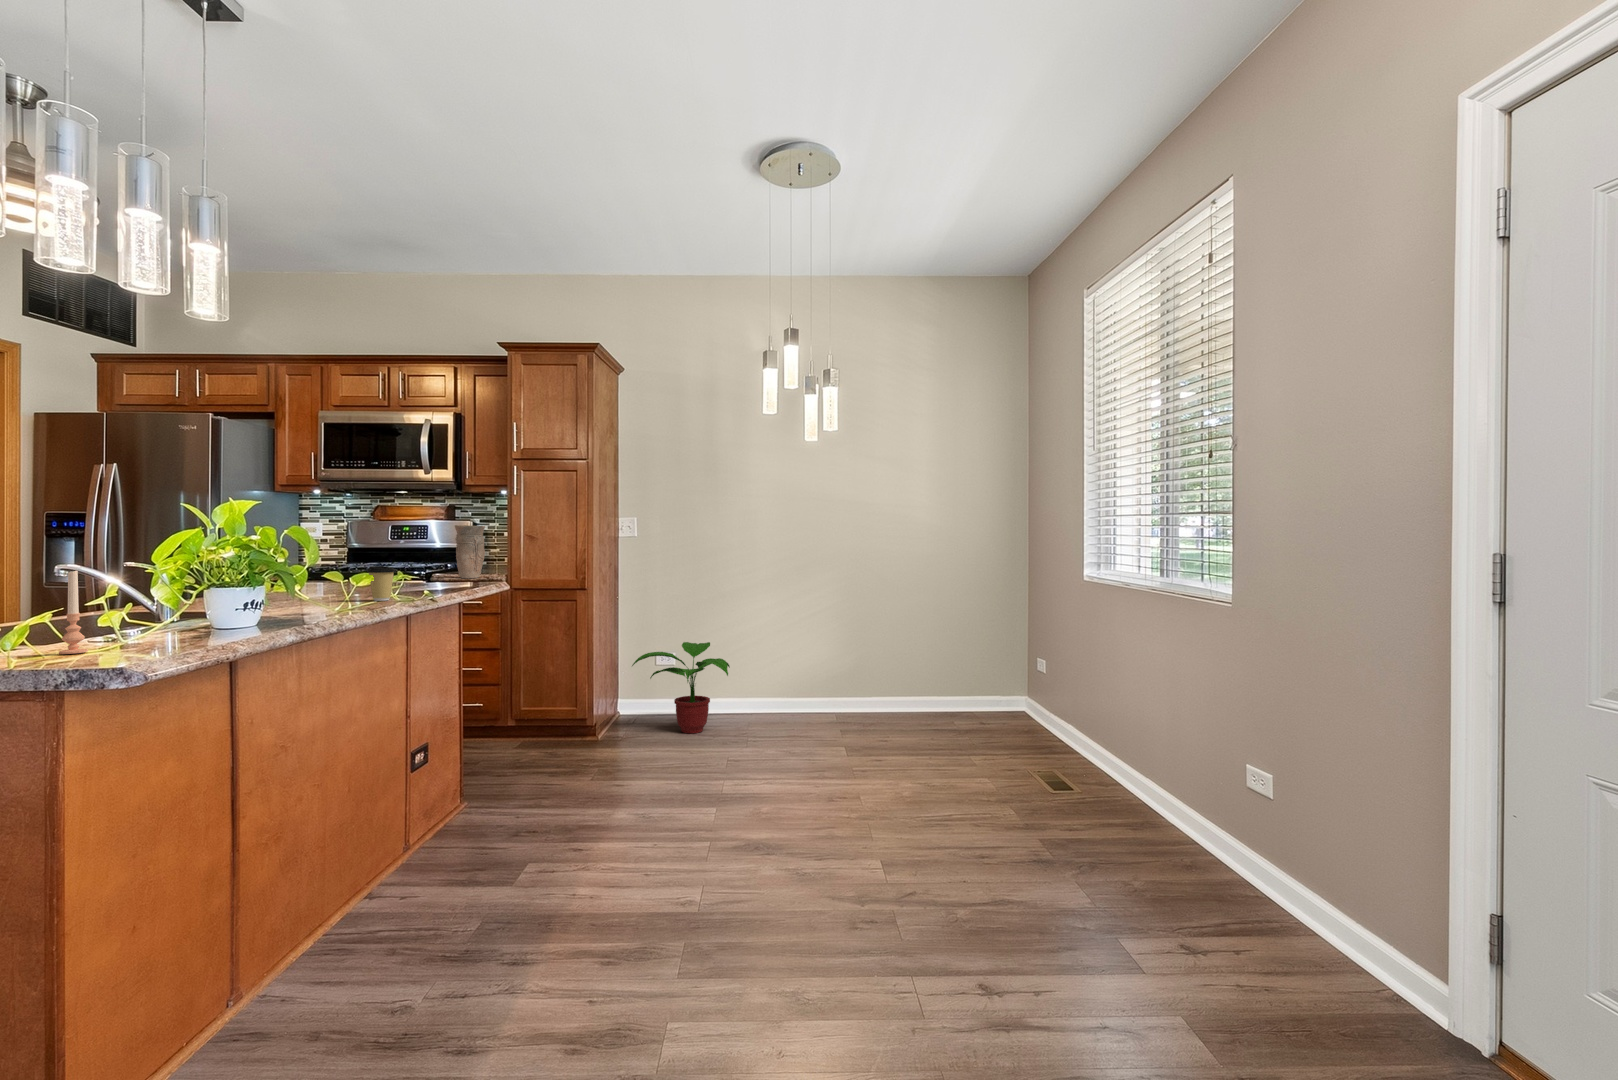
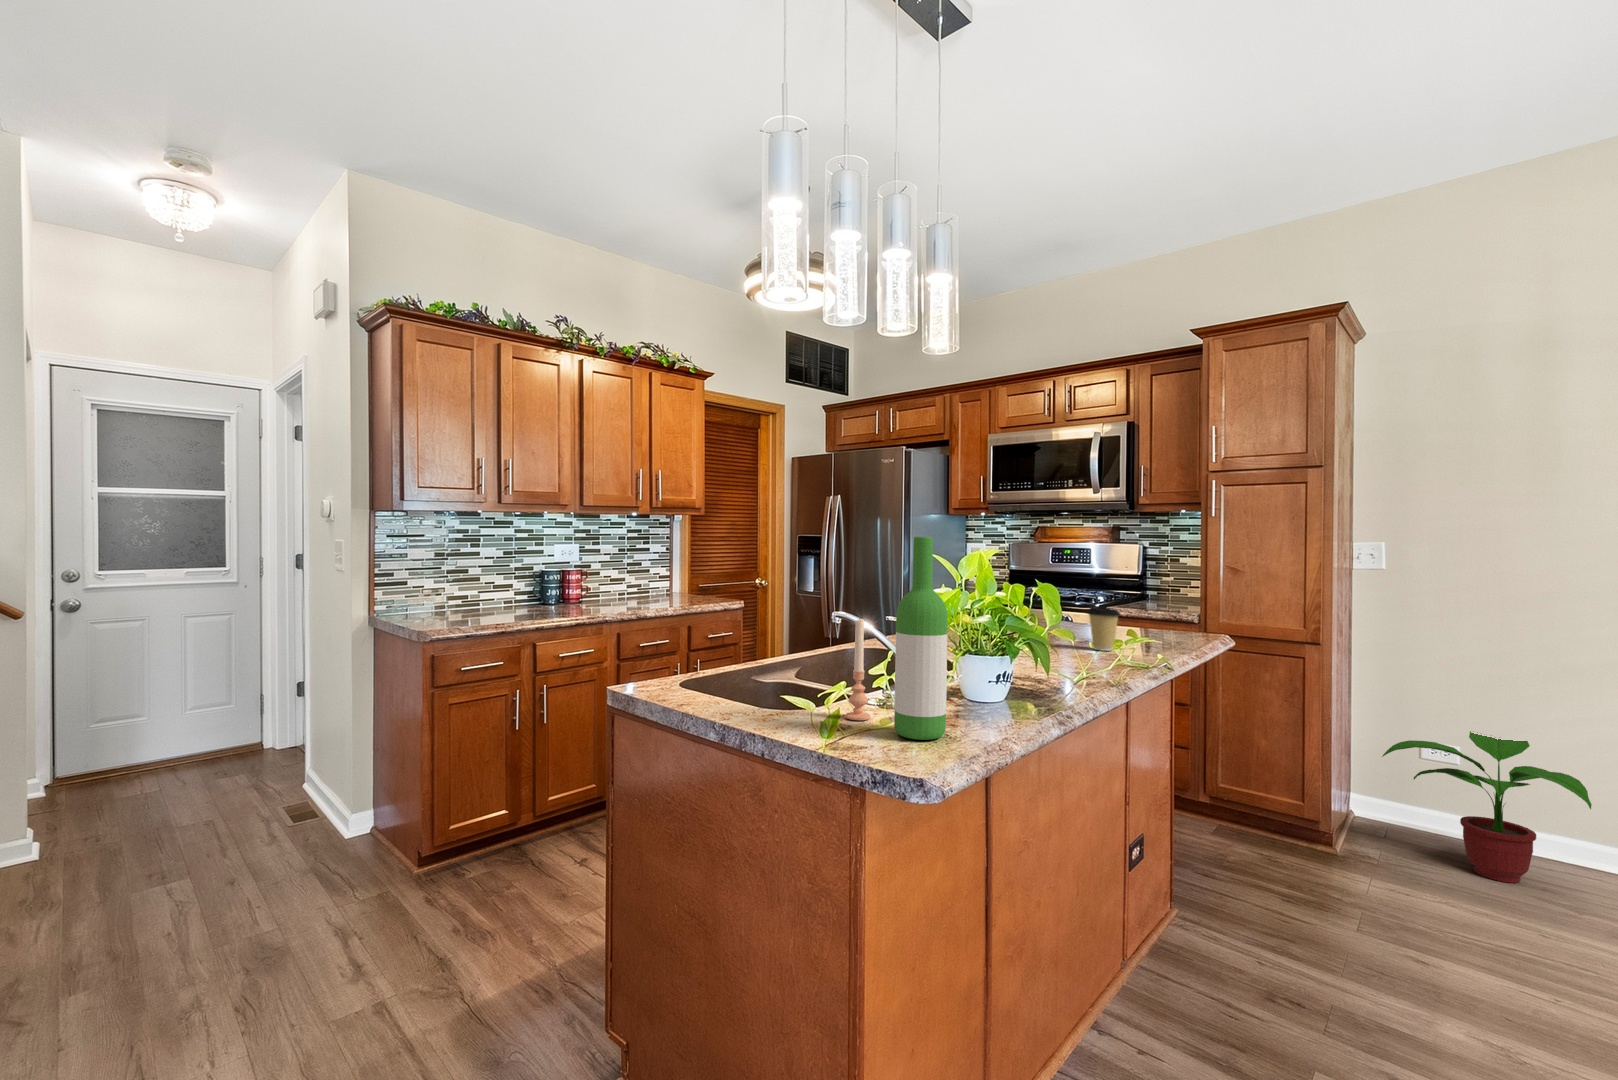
wine bottle: none [106,502,159,656] -> present [894,537,947,740]
vase: present [455,525,485,578] -> none [1138,551,1175,615]

